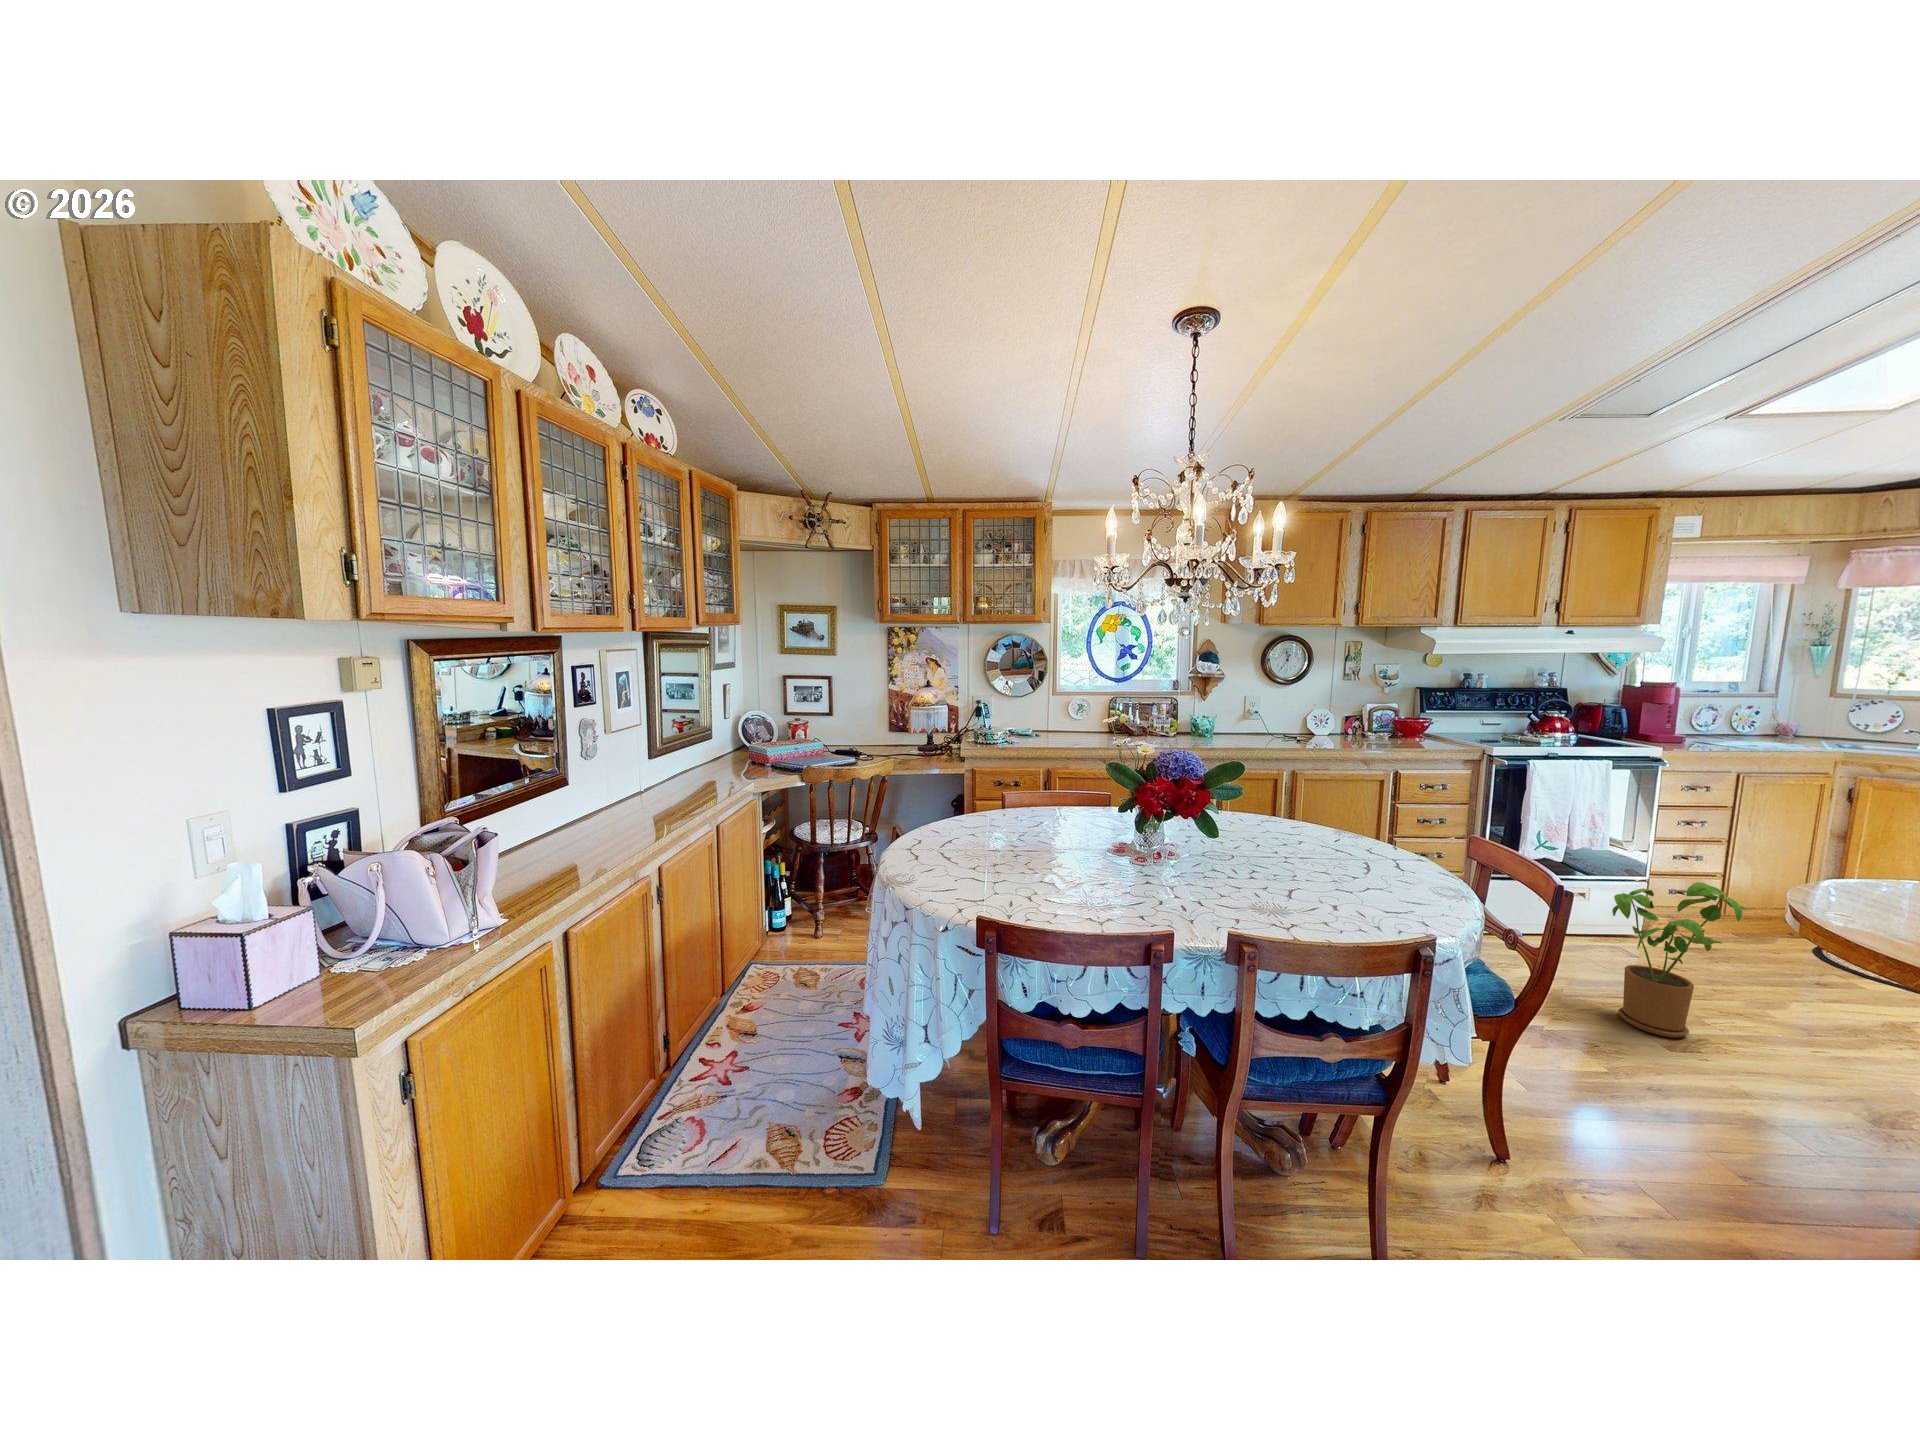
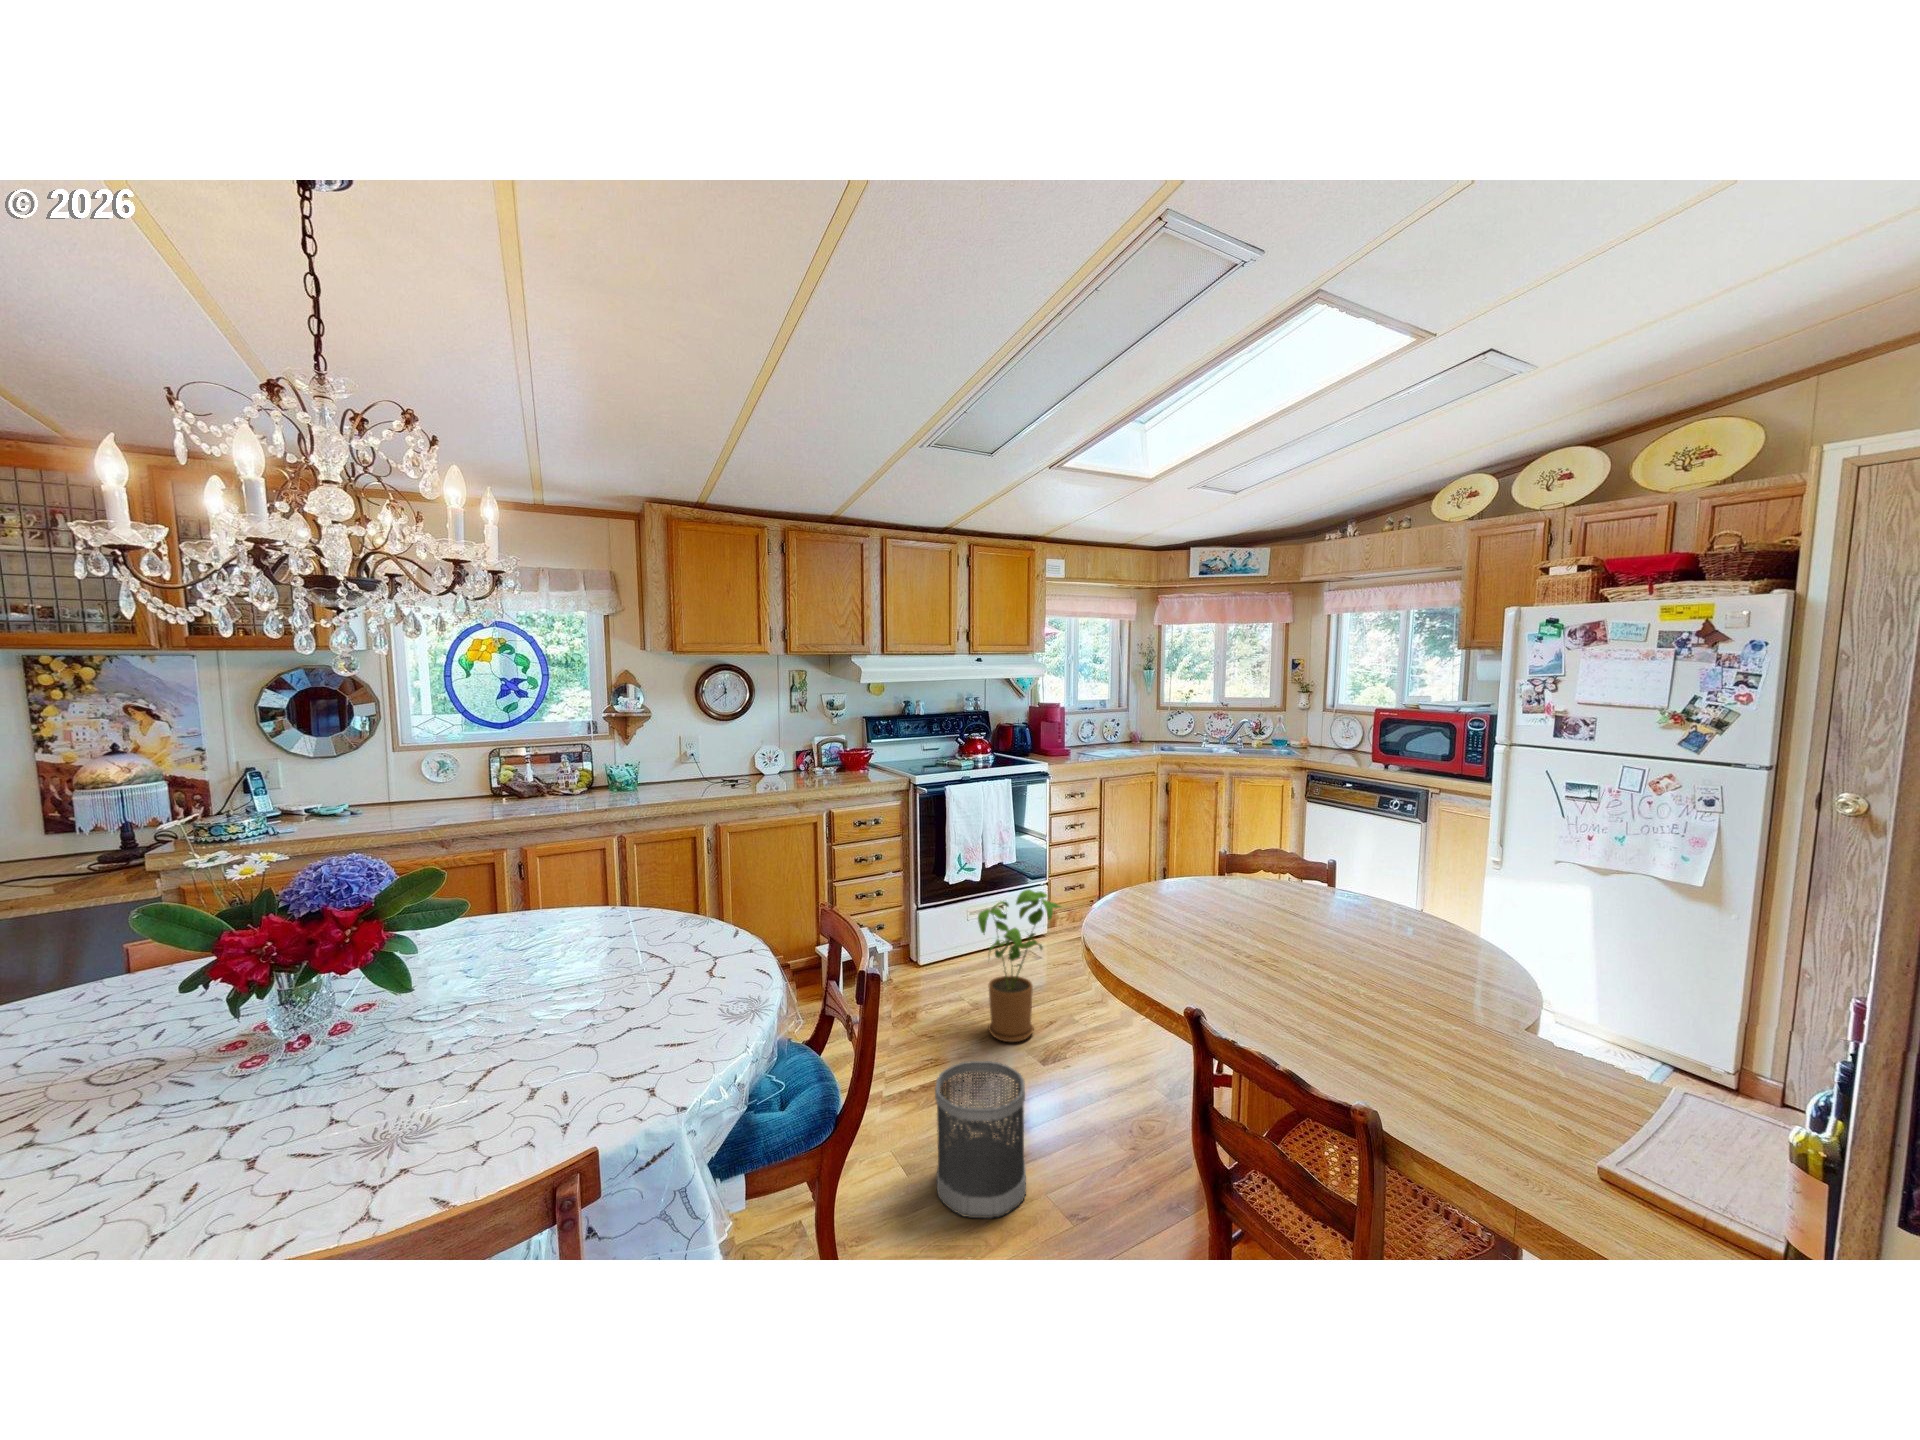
wastebasket: none [1637,1038,1795,1205] -> present [935,1061,1026,1218]

